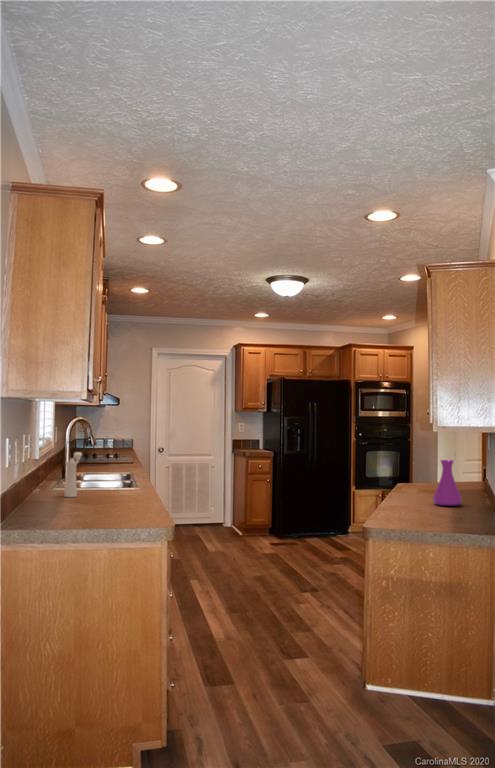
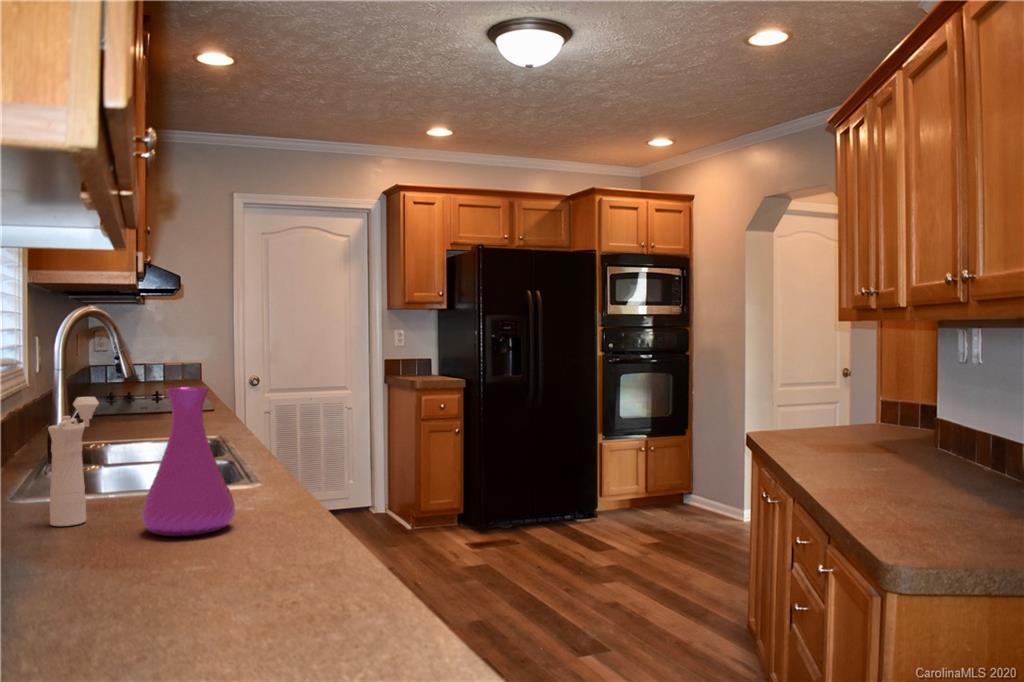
vase: present [433,460,462,506] -> present [142,387,235,536]

